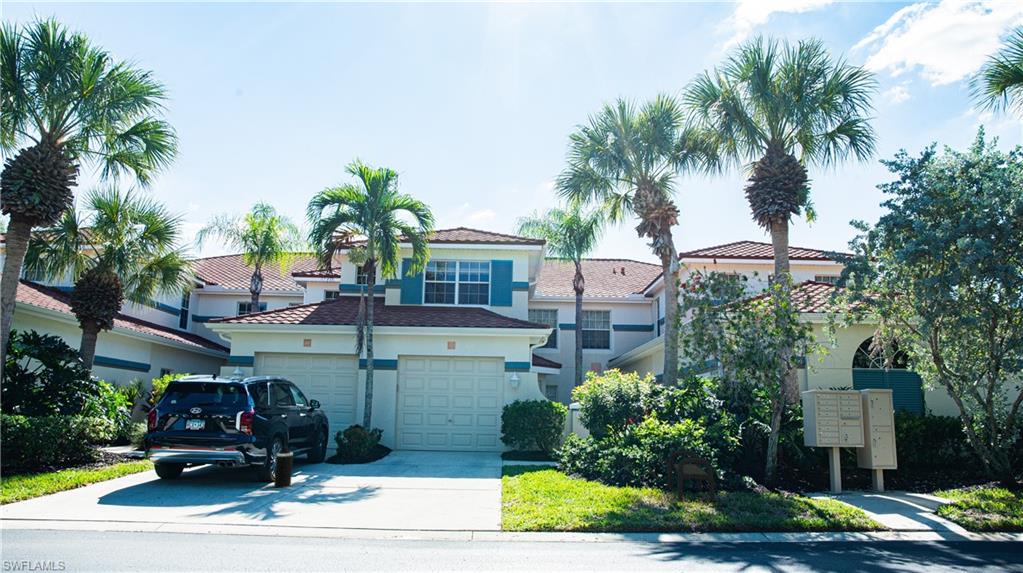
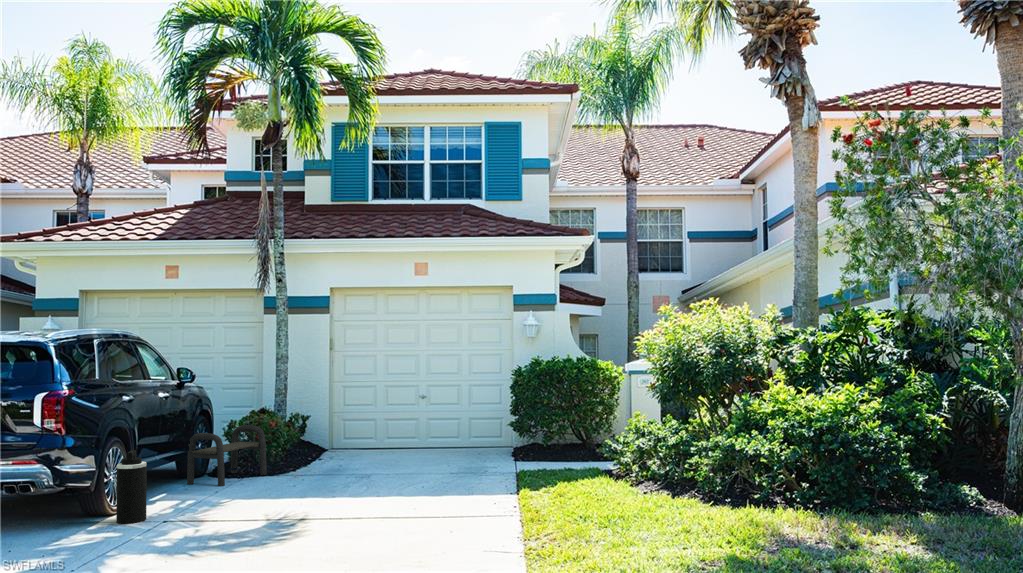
bench: present [668,451,715,502] -> present [187,425,267,487]

